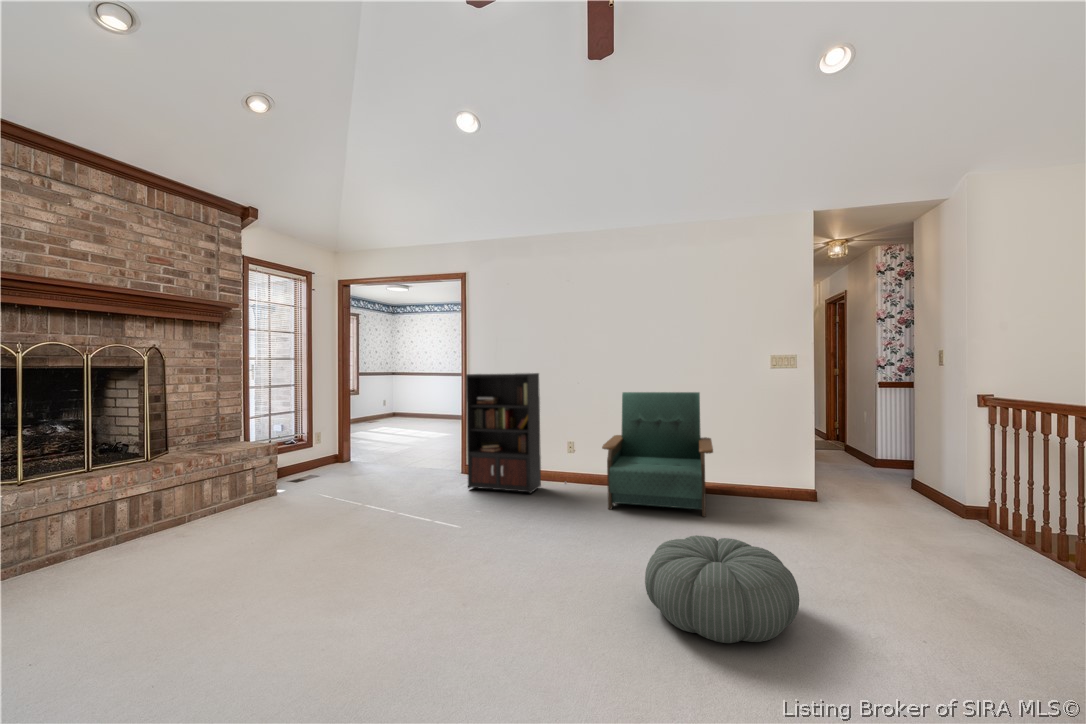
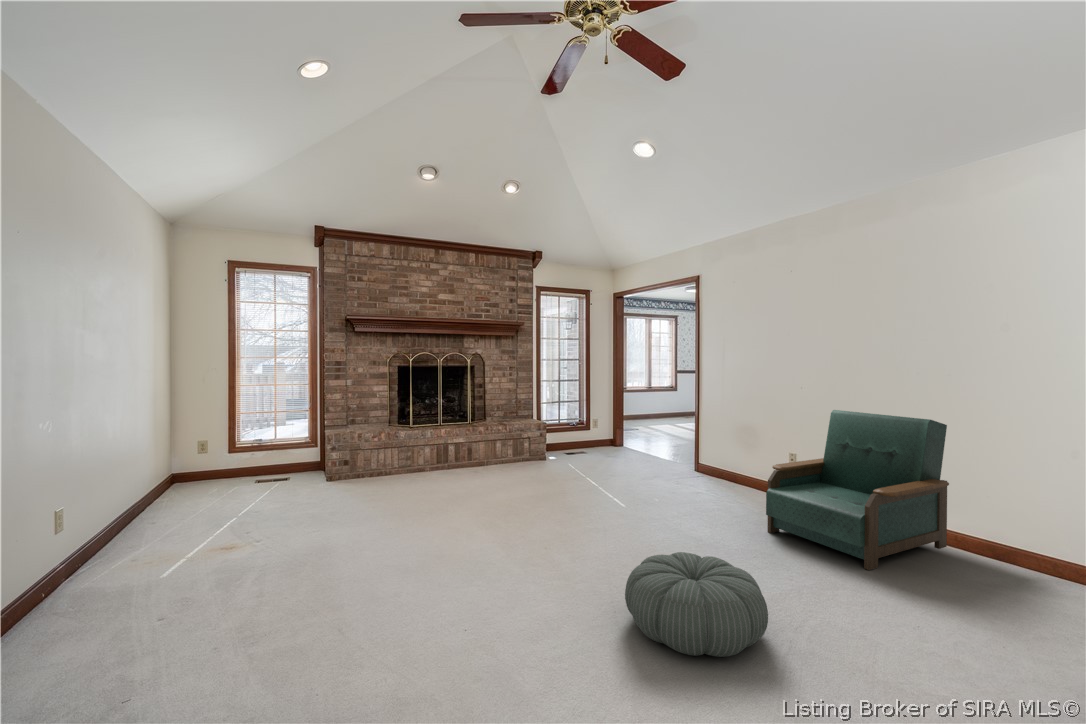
bookcase: present [466,373,565,493] -> none [671,379,772,501]

